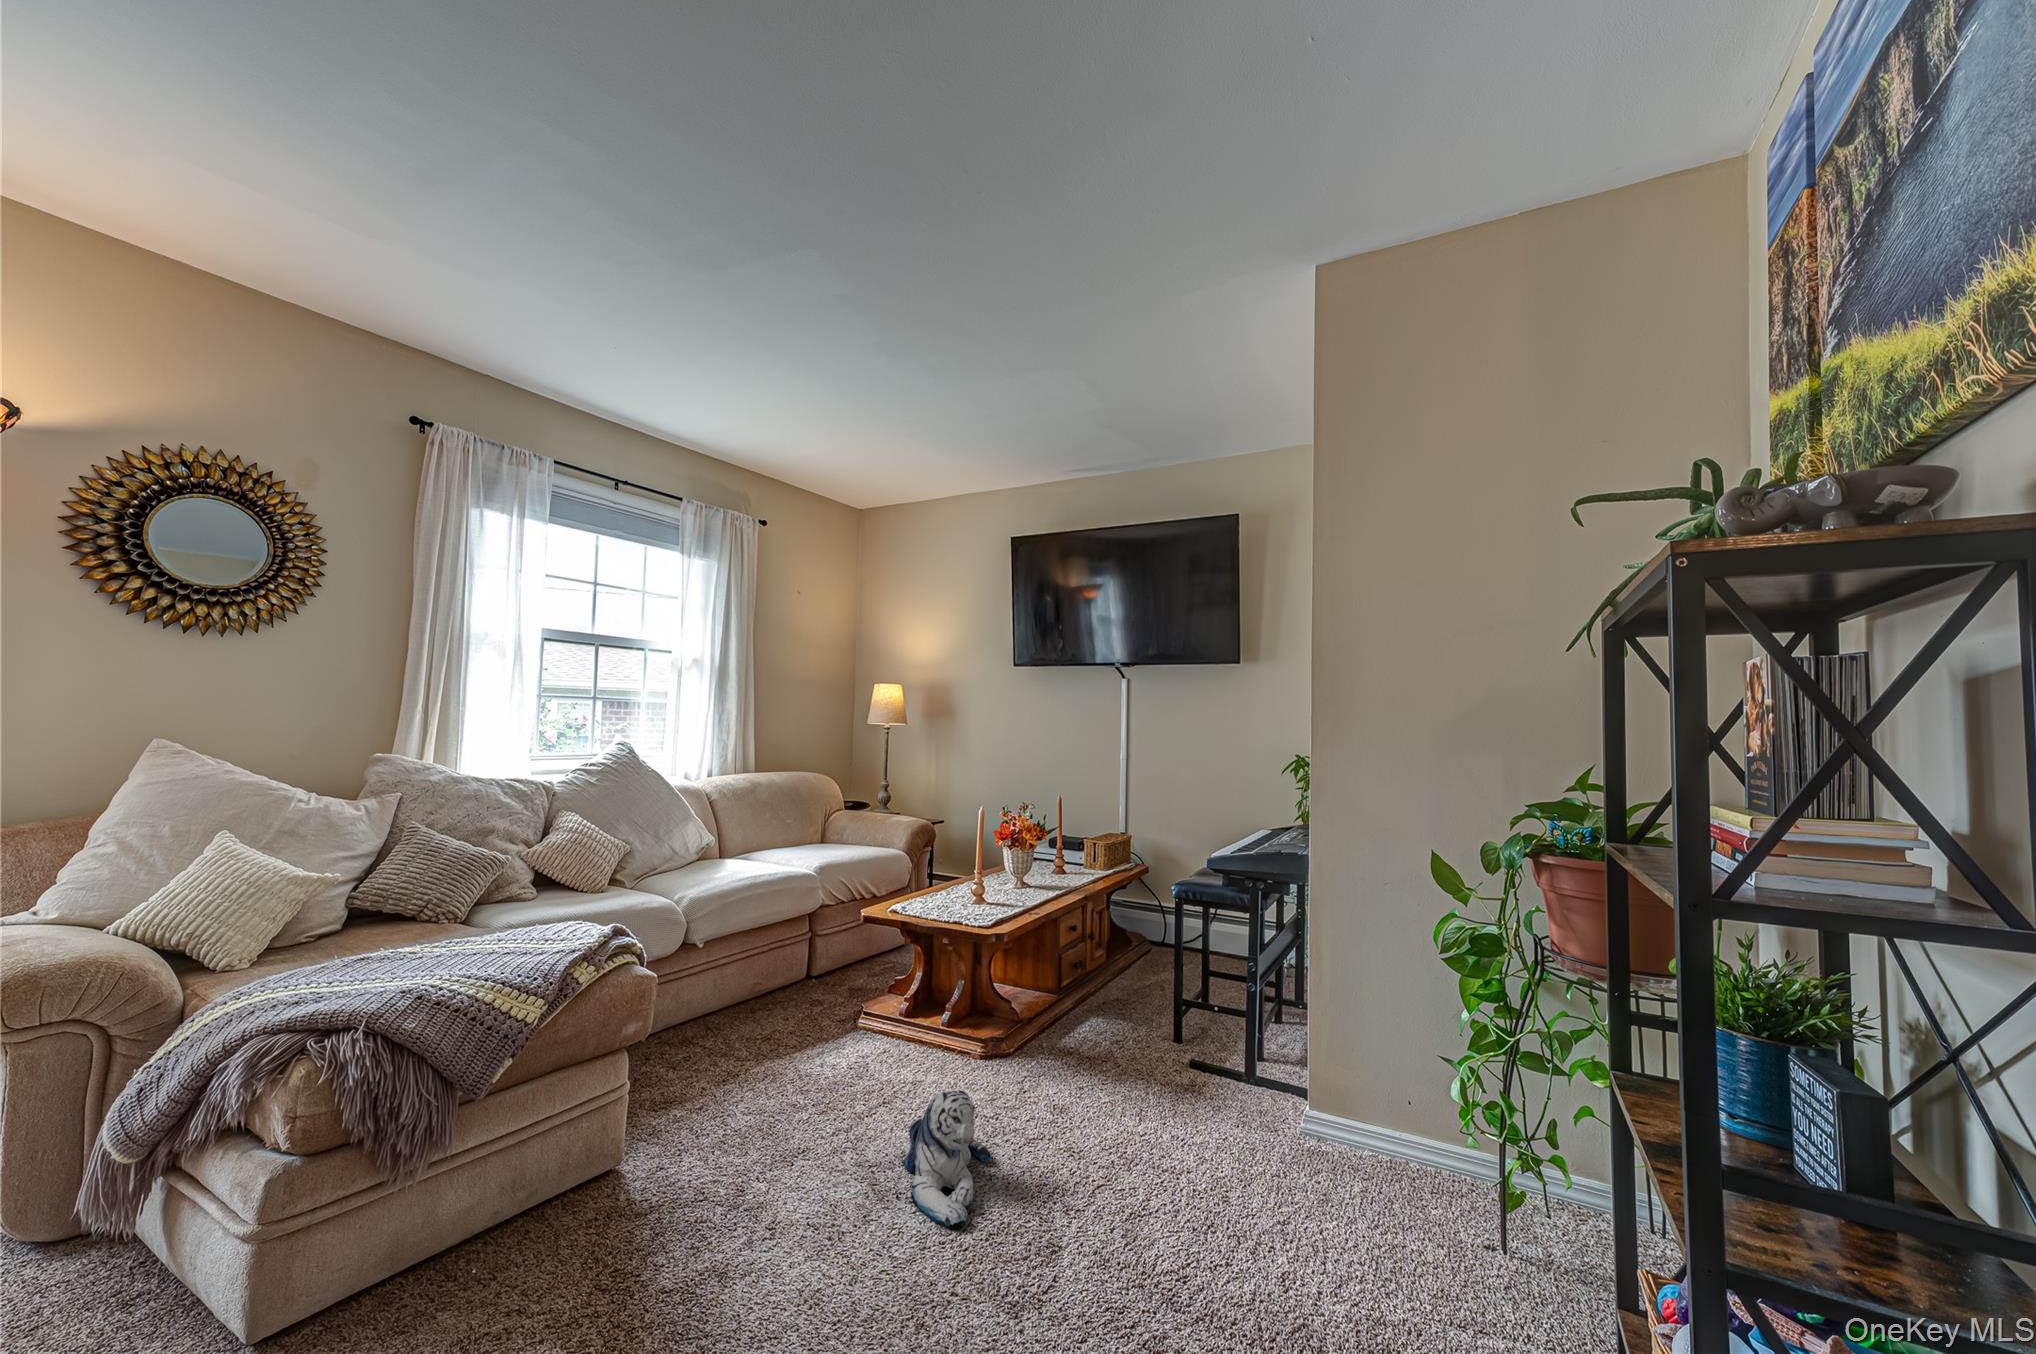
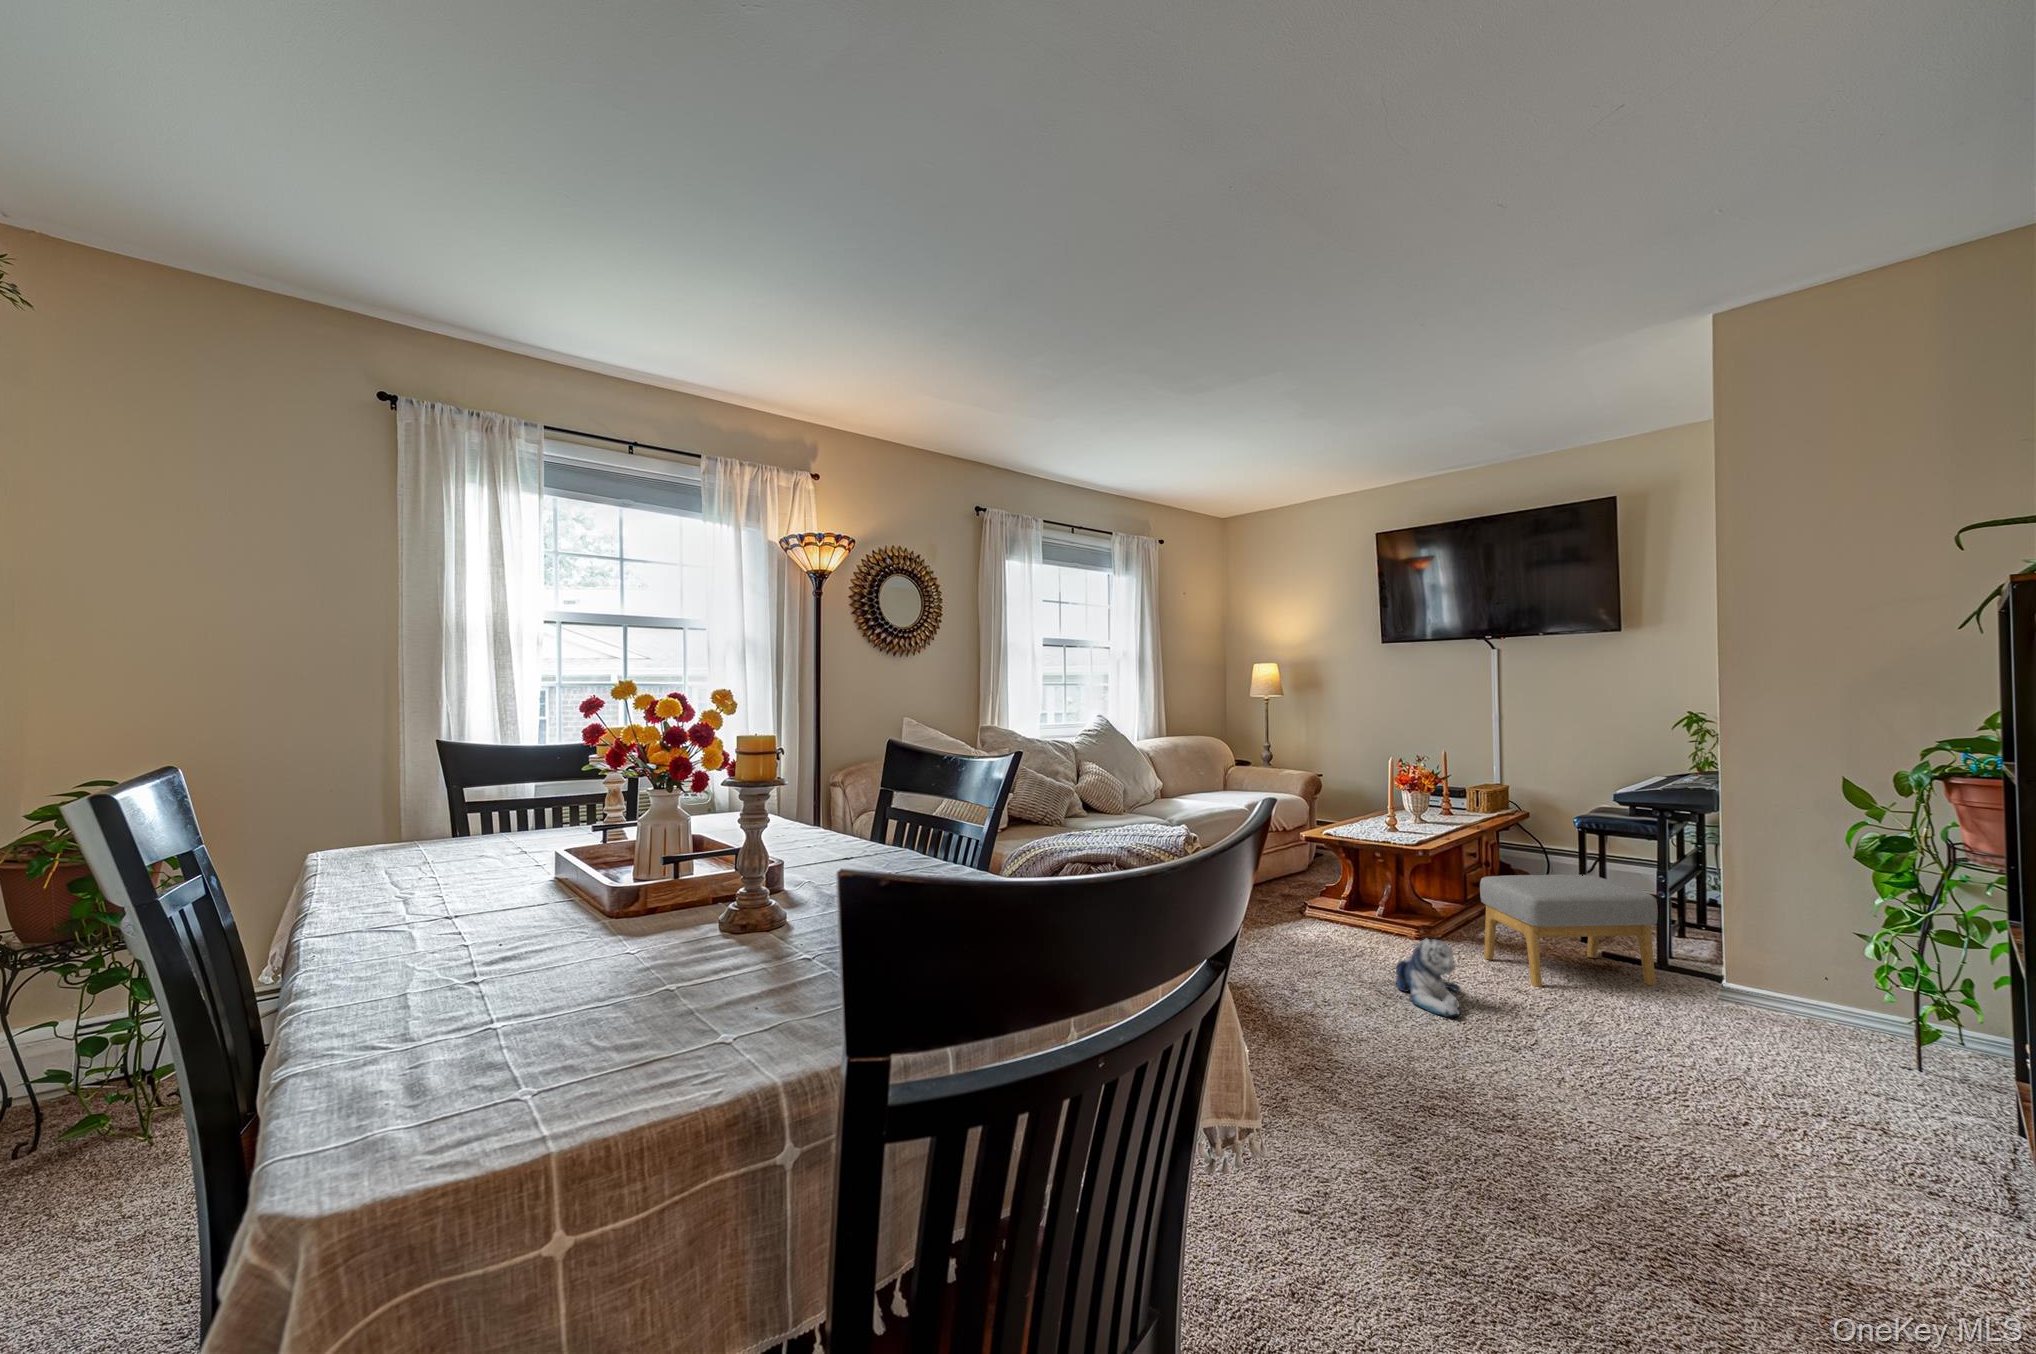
footstool: none [1049,961,1242,1135] -> present [1480,875,1658,987]

